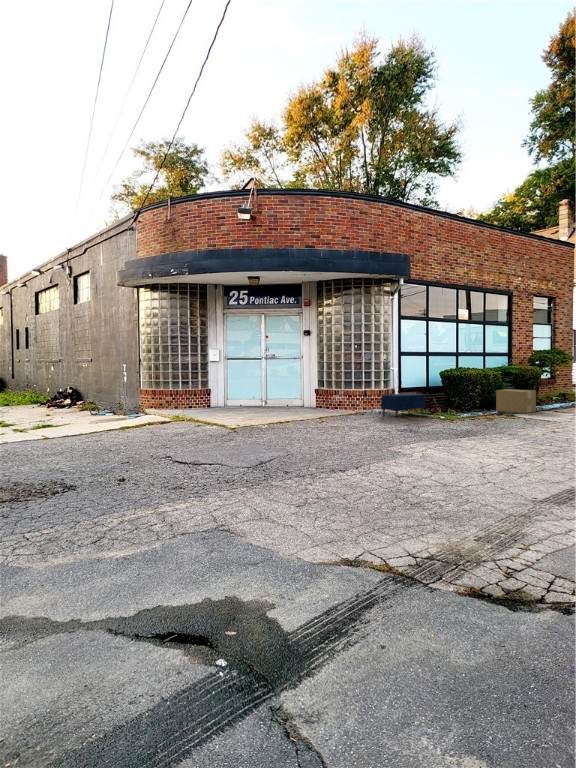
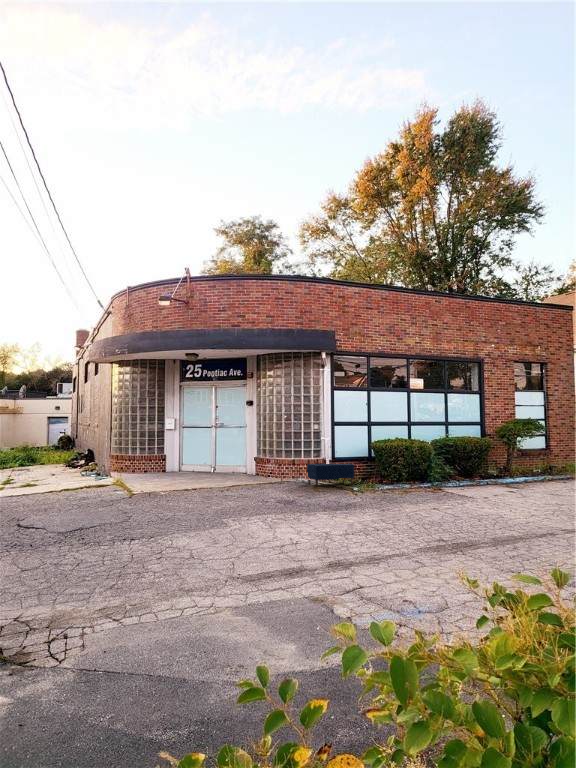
cardboard box: present [496,389,536,413] -> none [436,462,477,488]

